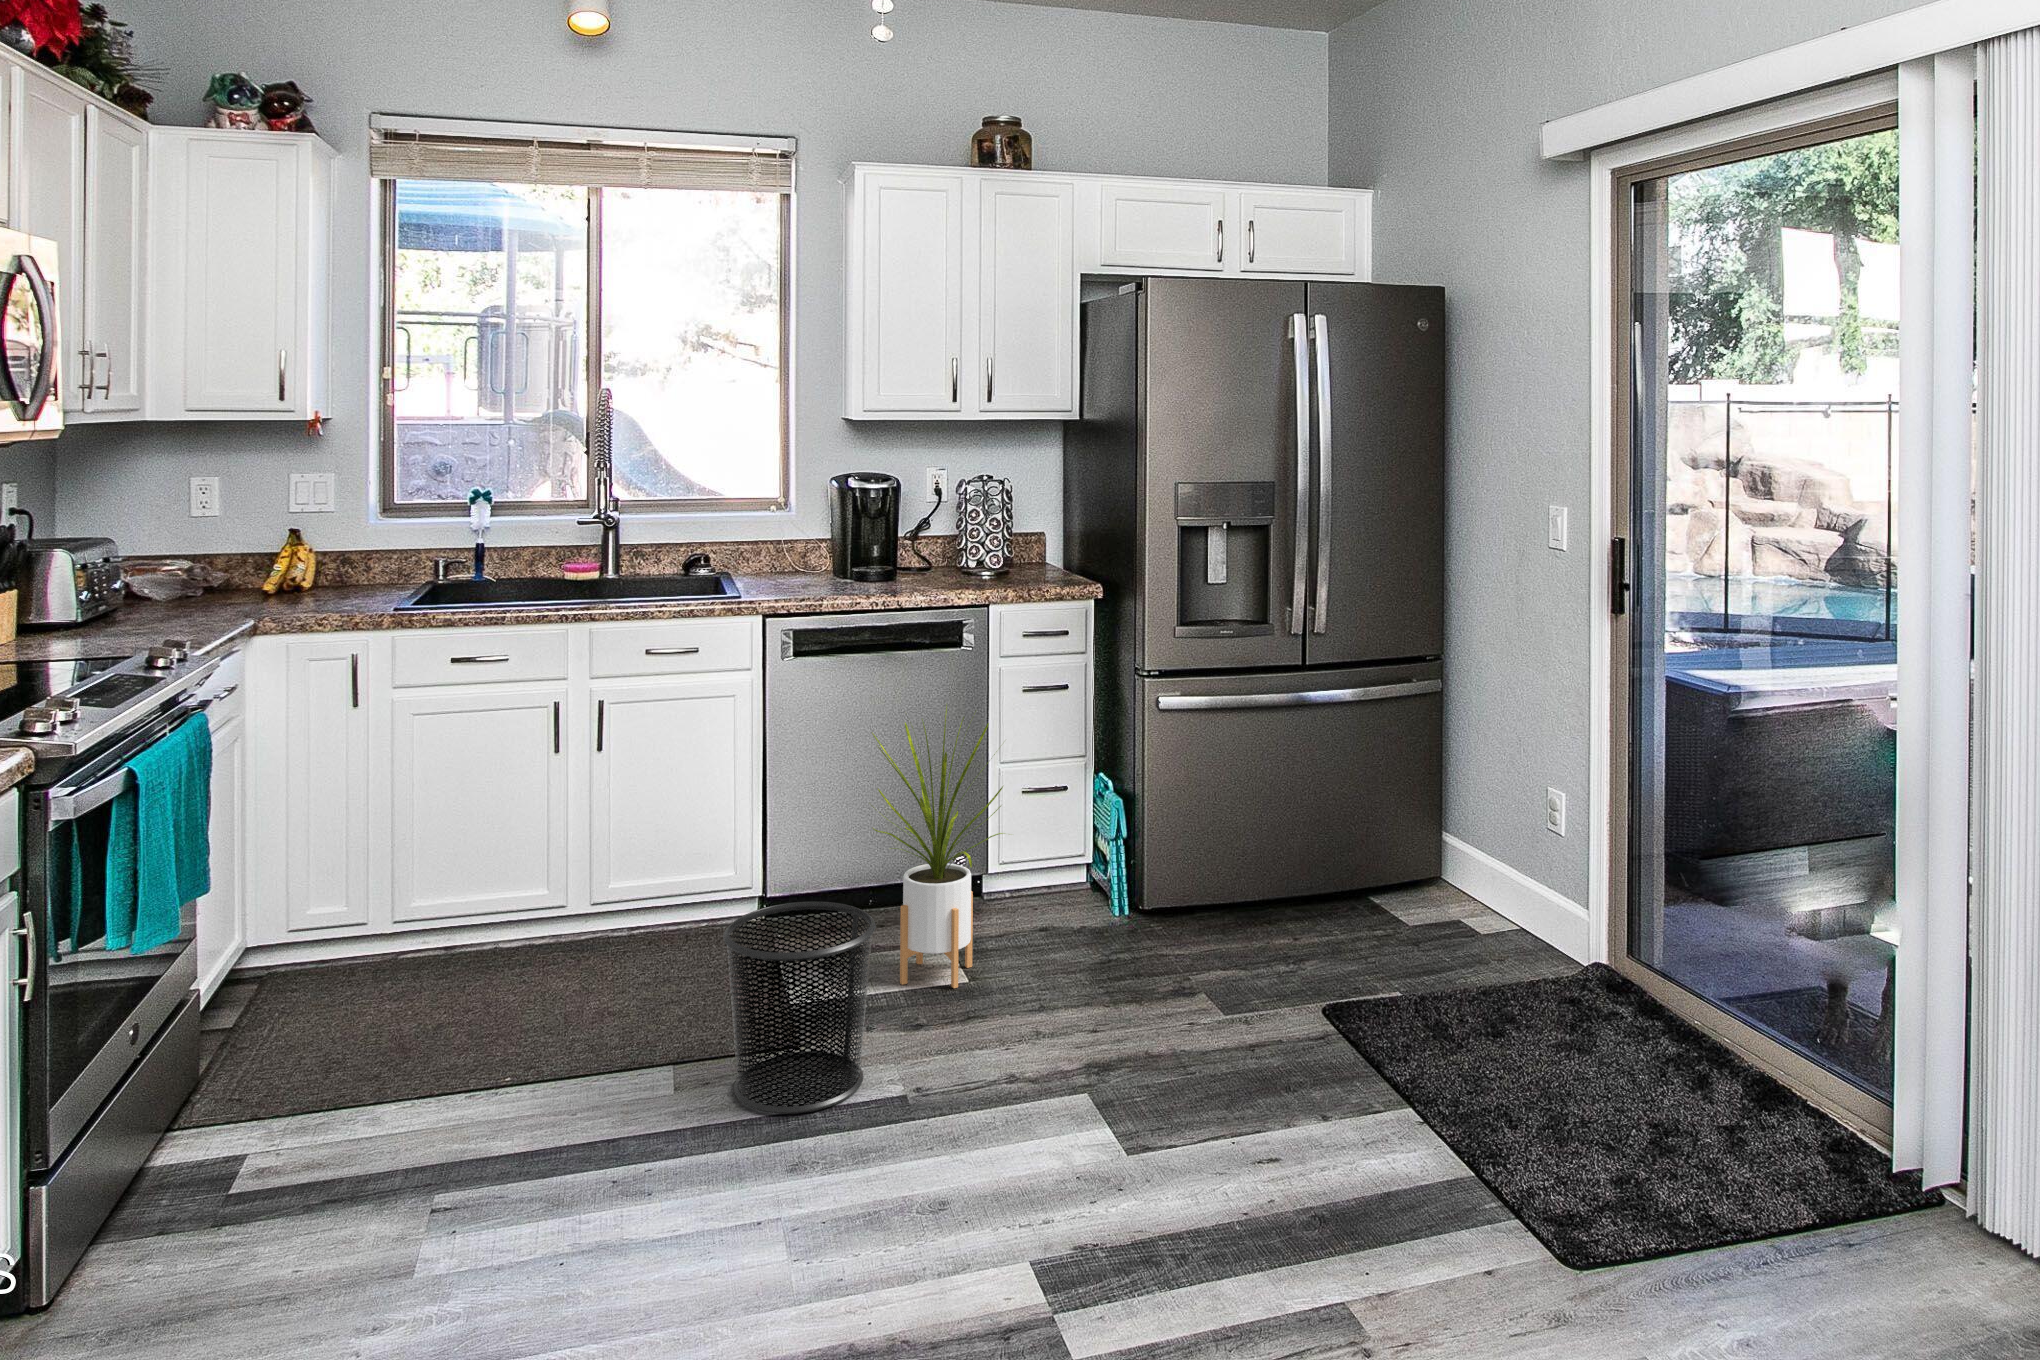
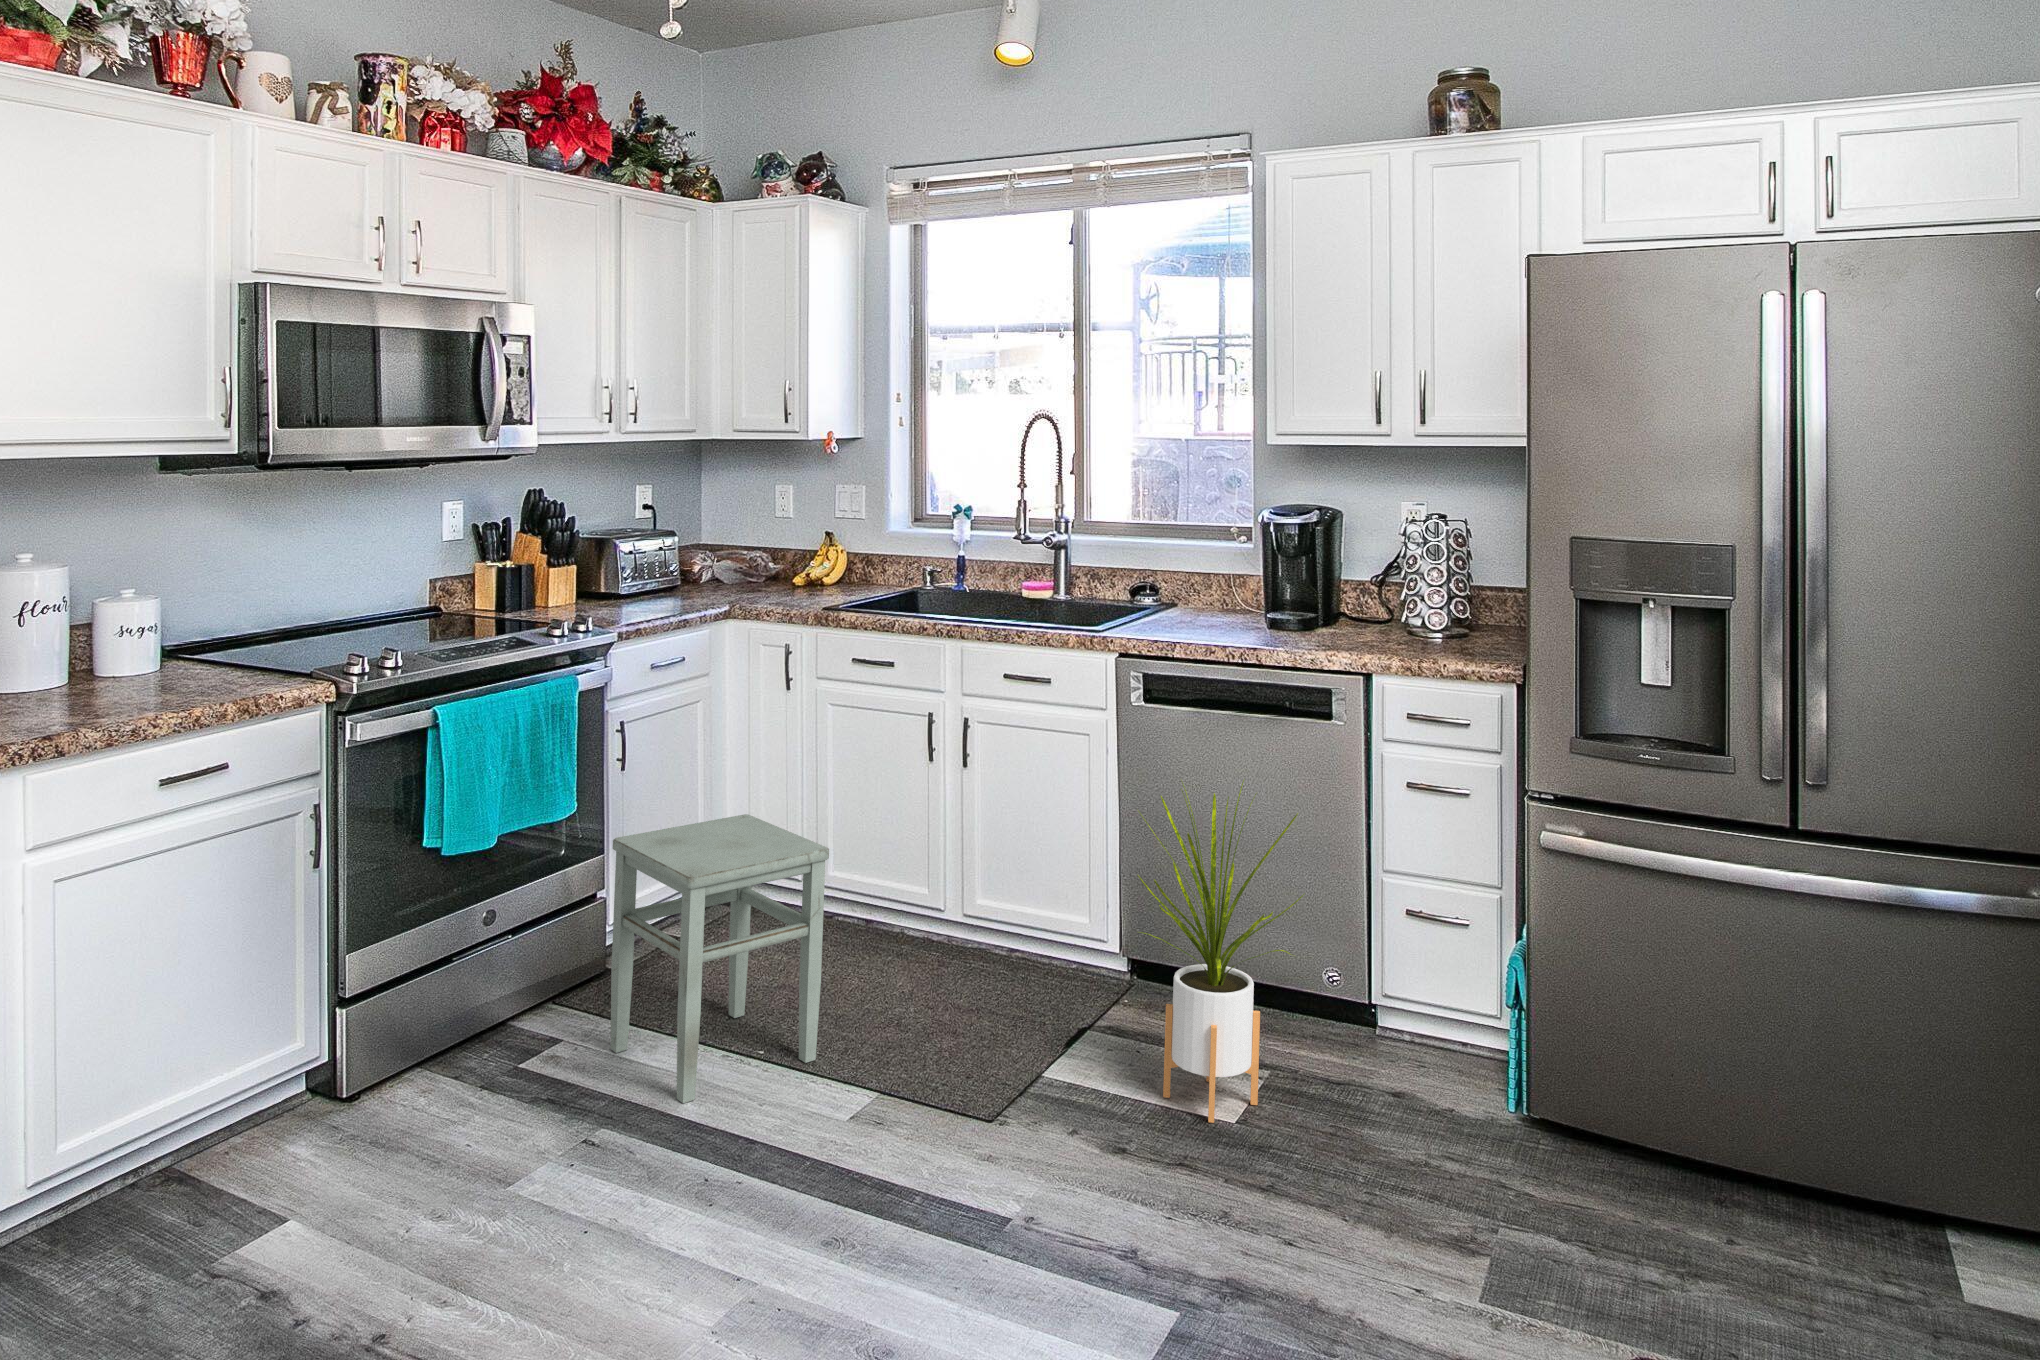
stool: none [335,841,584,1135] -> present [611,814,829,1103]
waste bin: present [723,902,876,1114] -> none [866,957,1029,1199]

